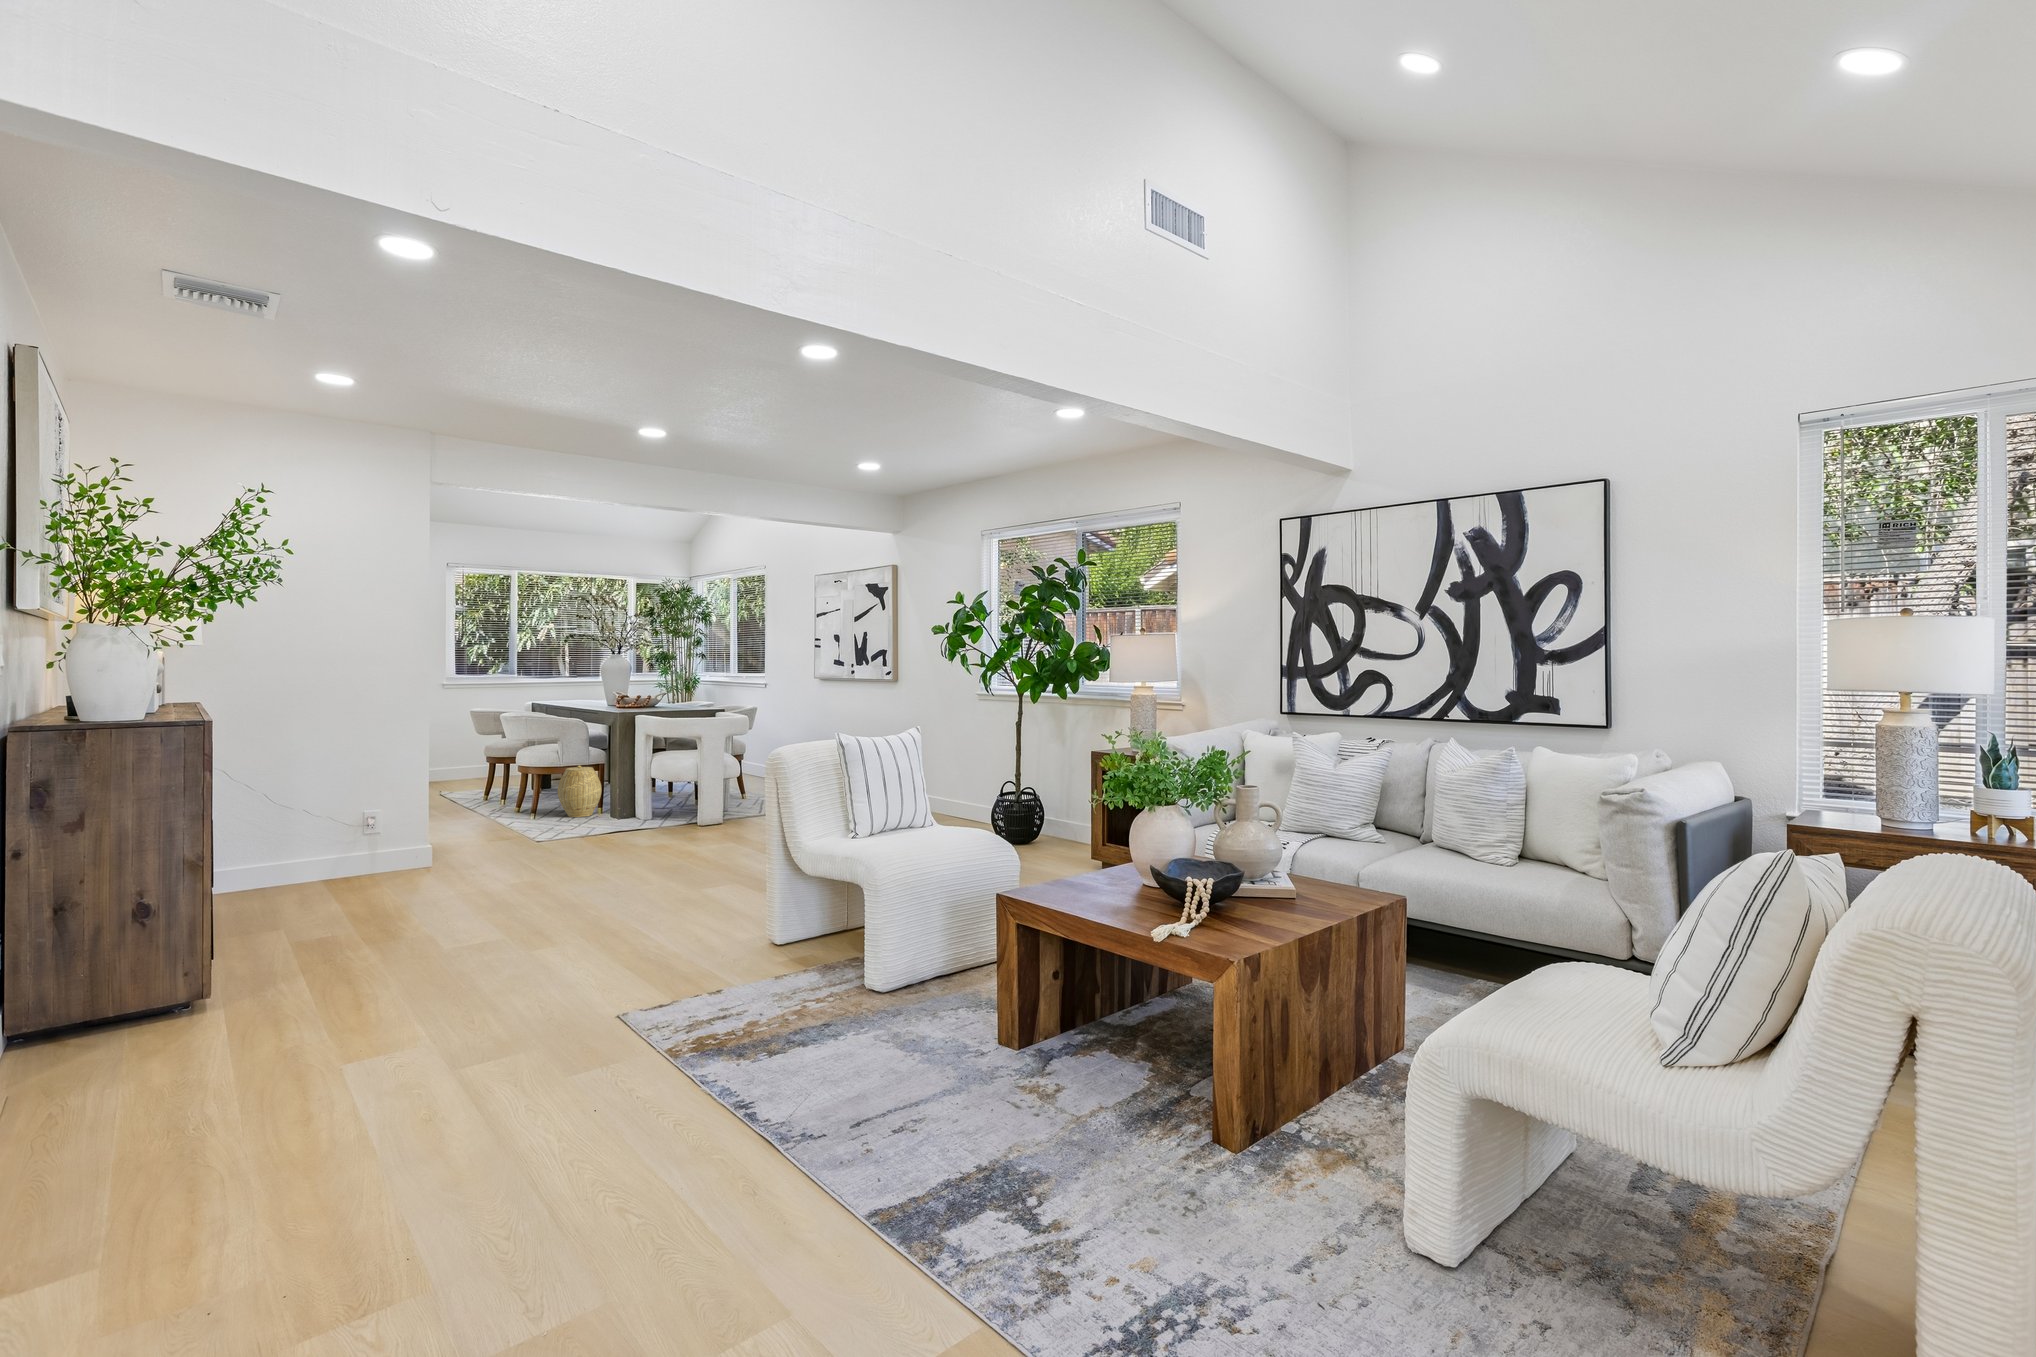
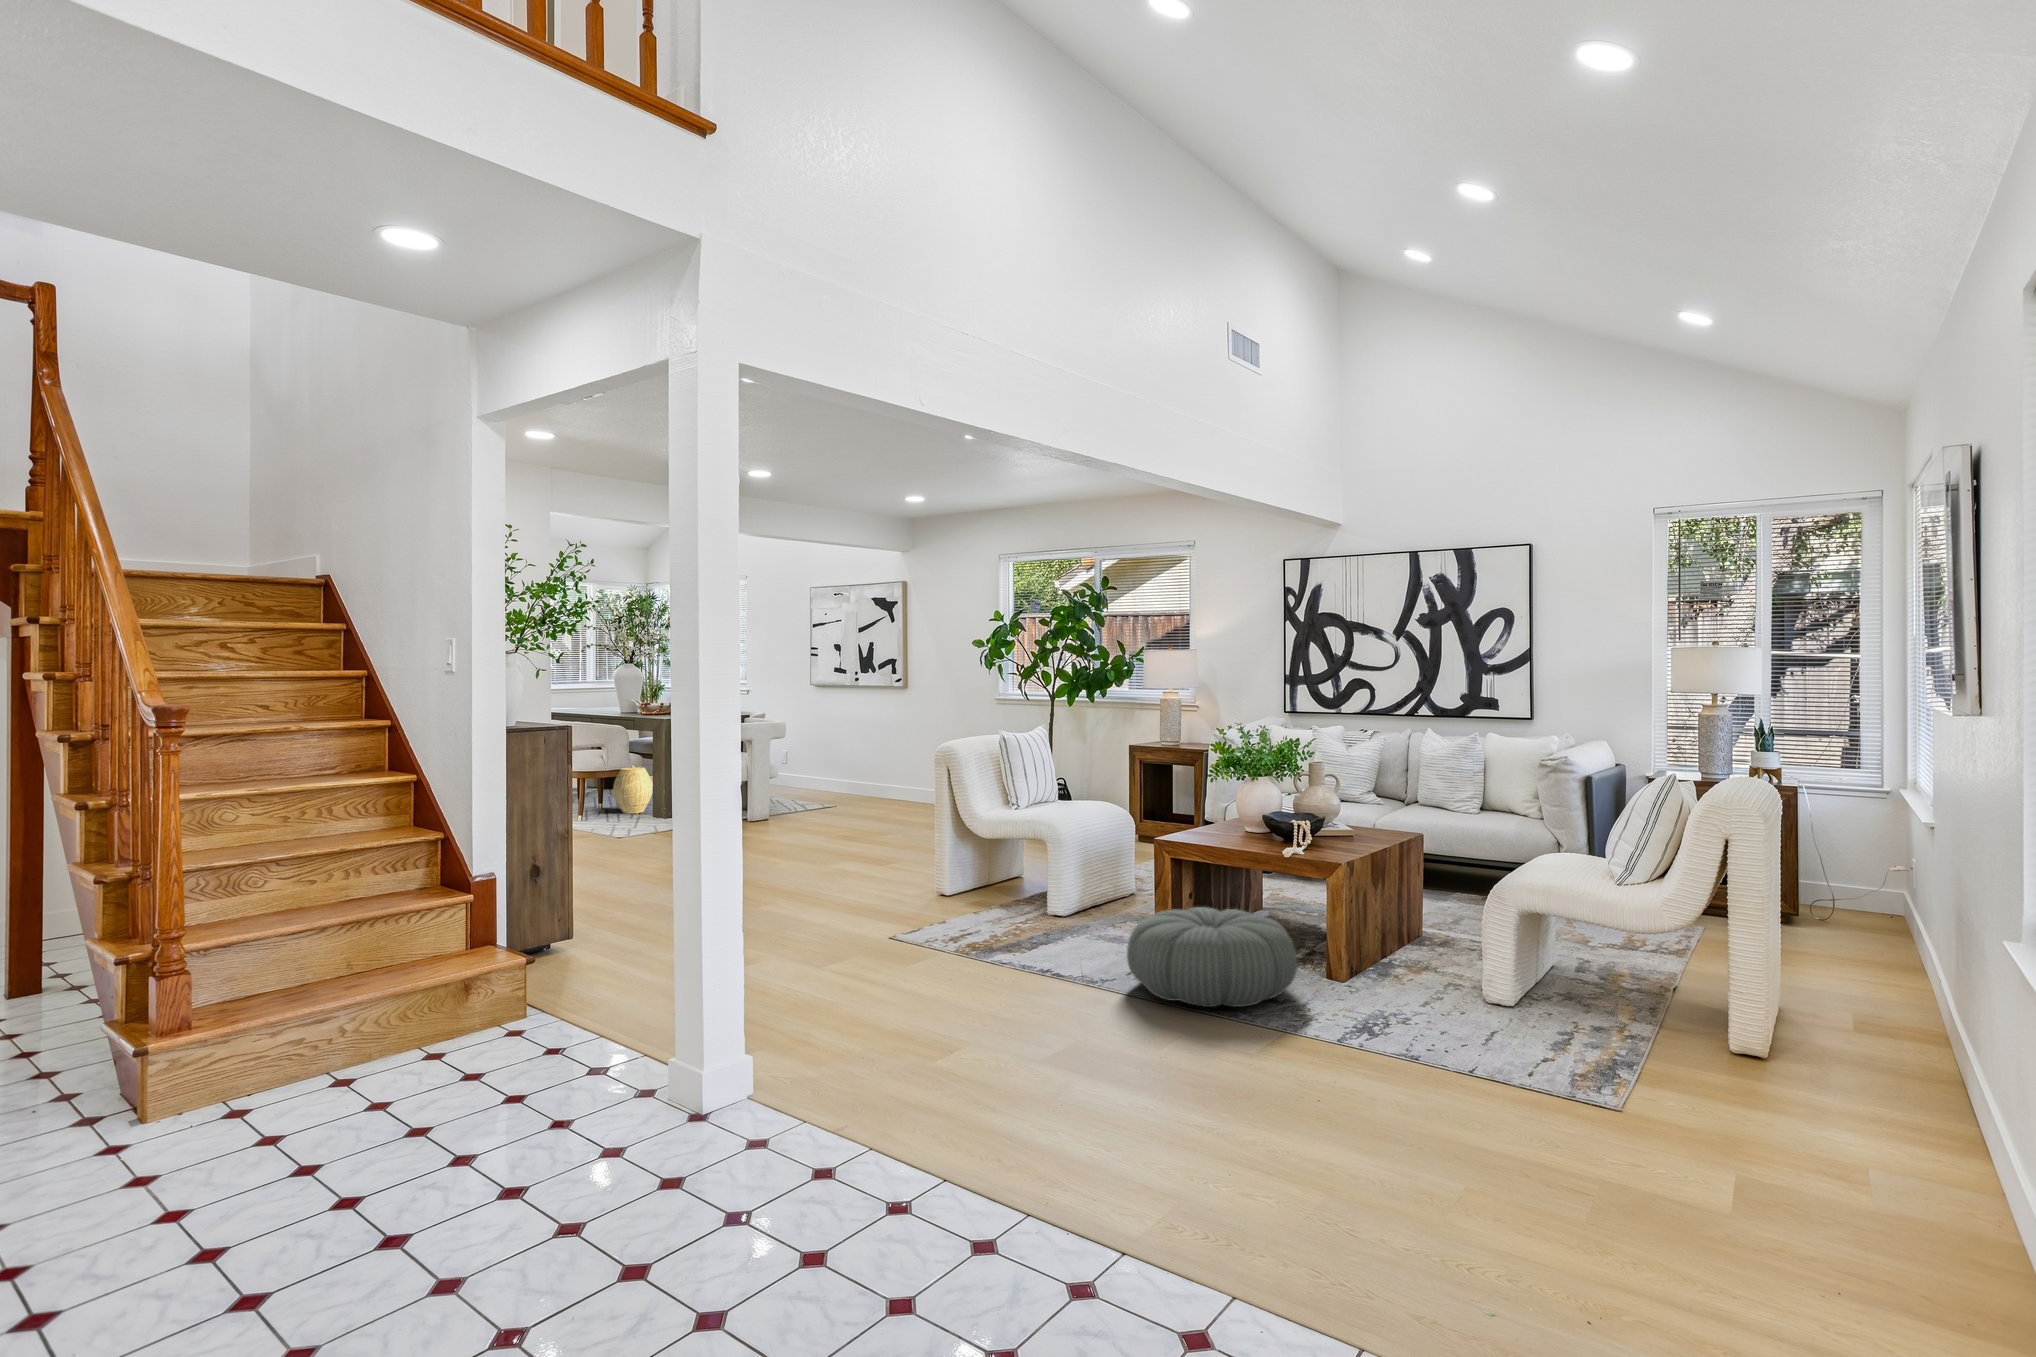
pouf: none [787,1038,1073,1256] -> present [1127,907,1297,1007]

